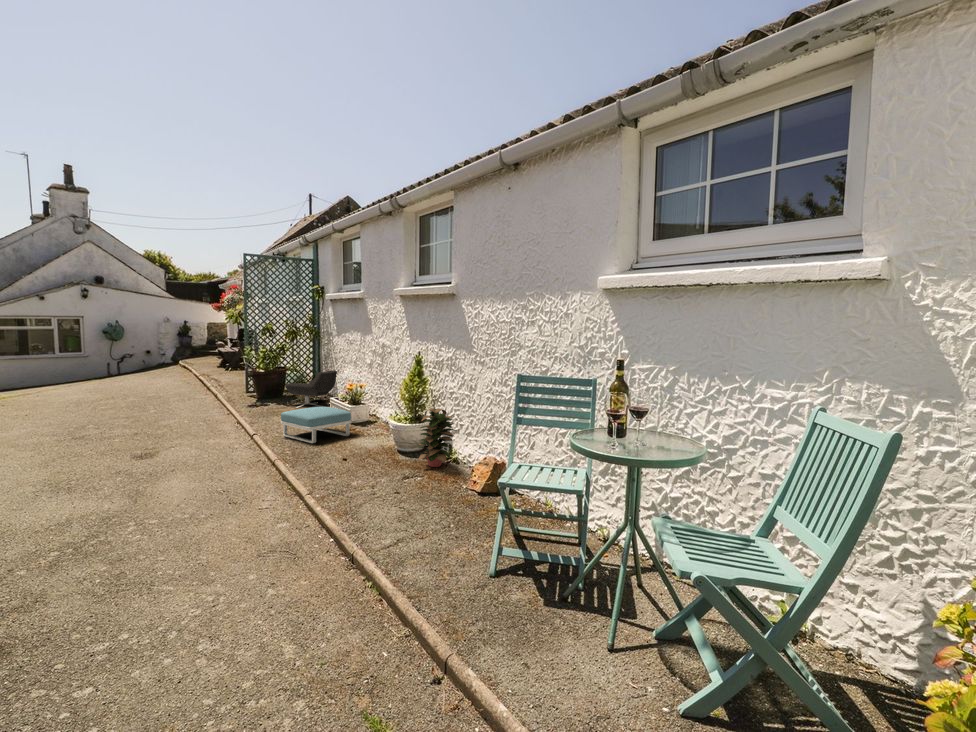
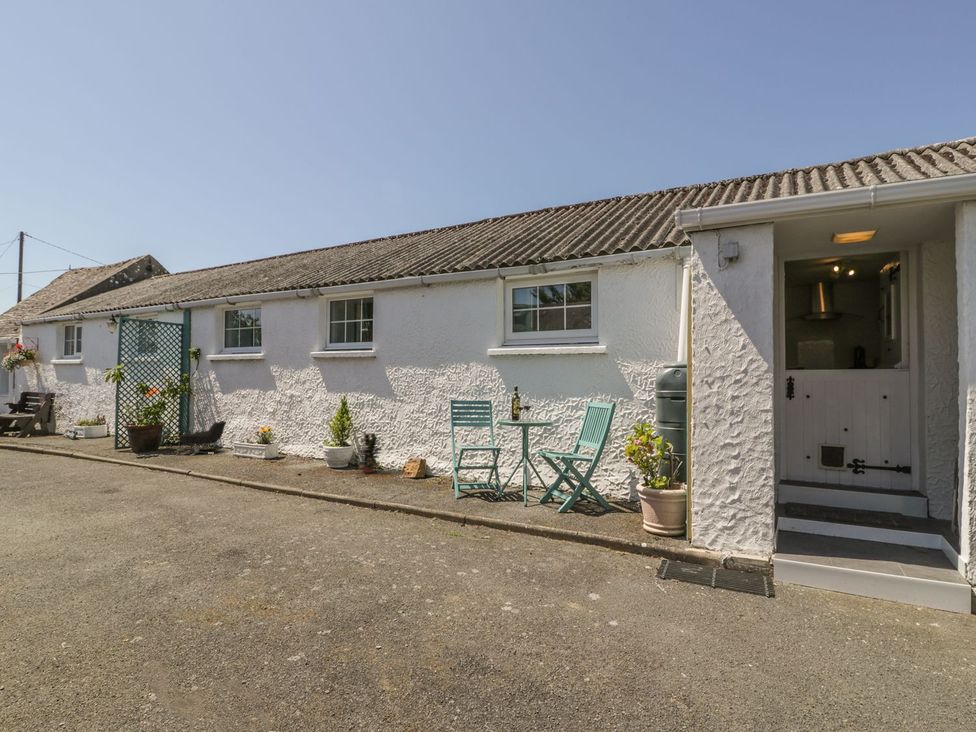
footstool: present [281,407,352,443] -> none [219,446,278,472]

